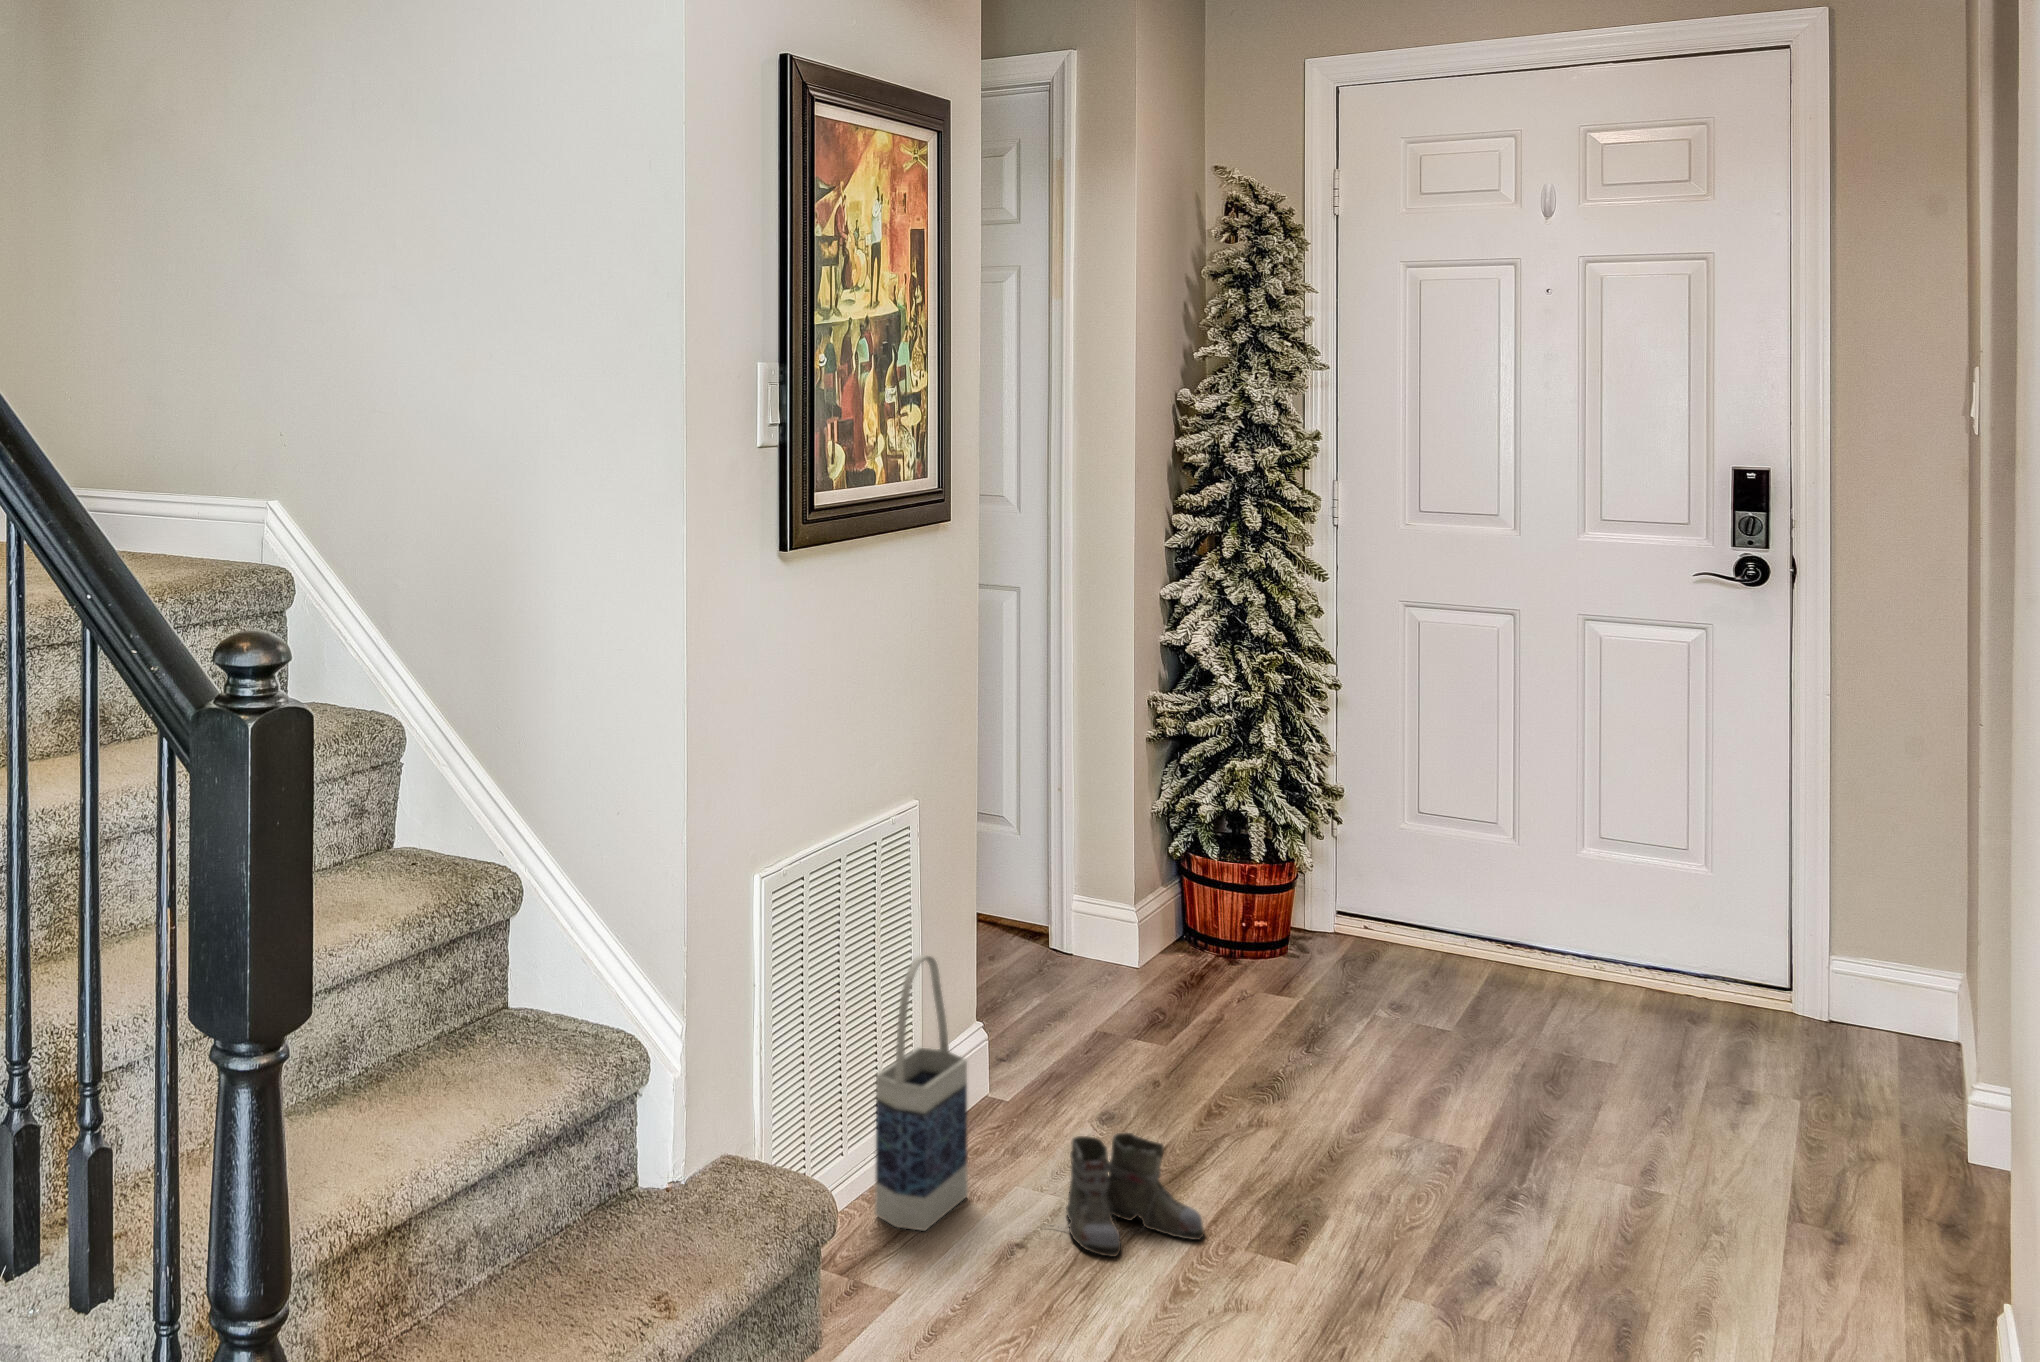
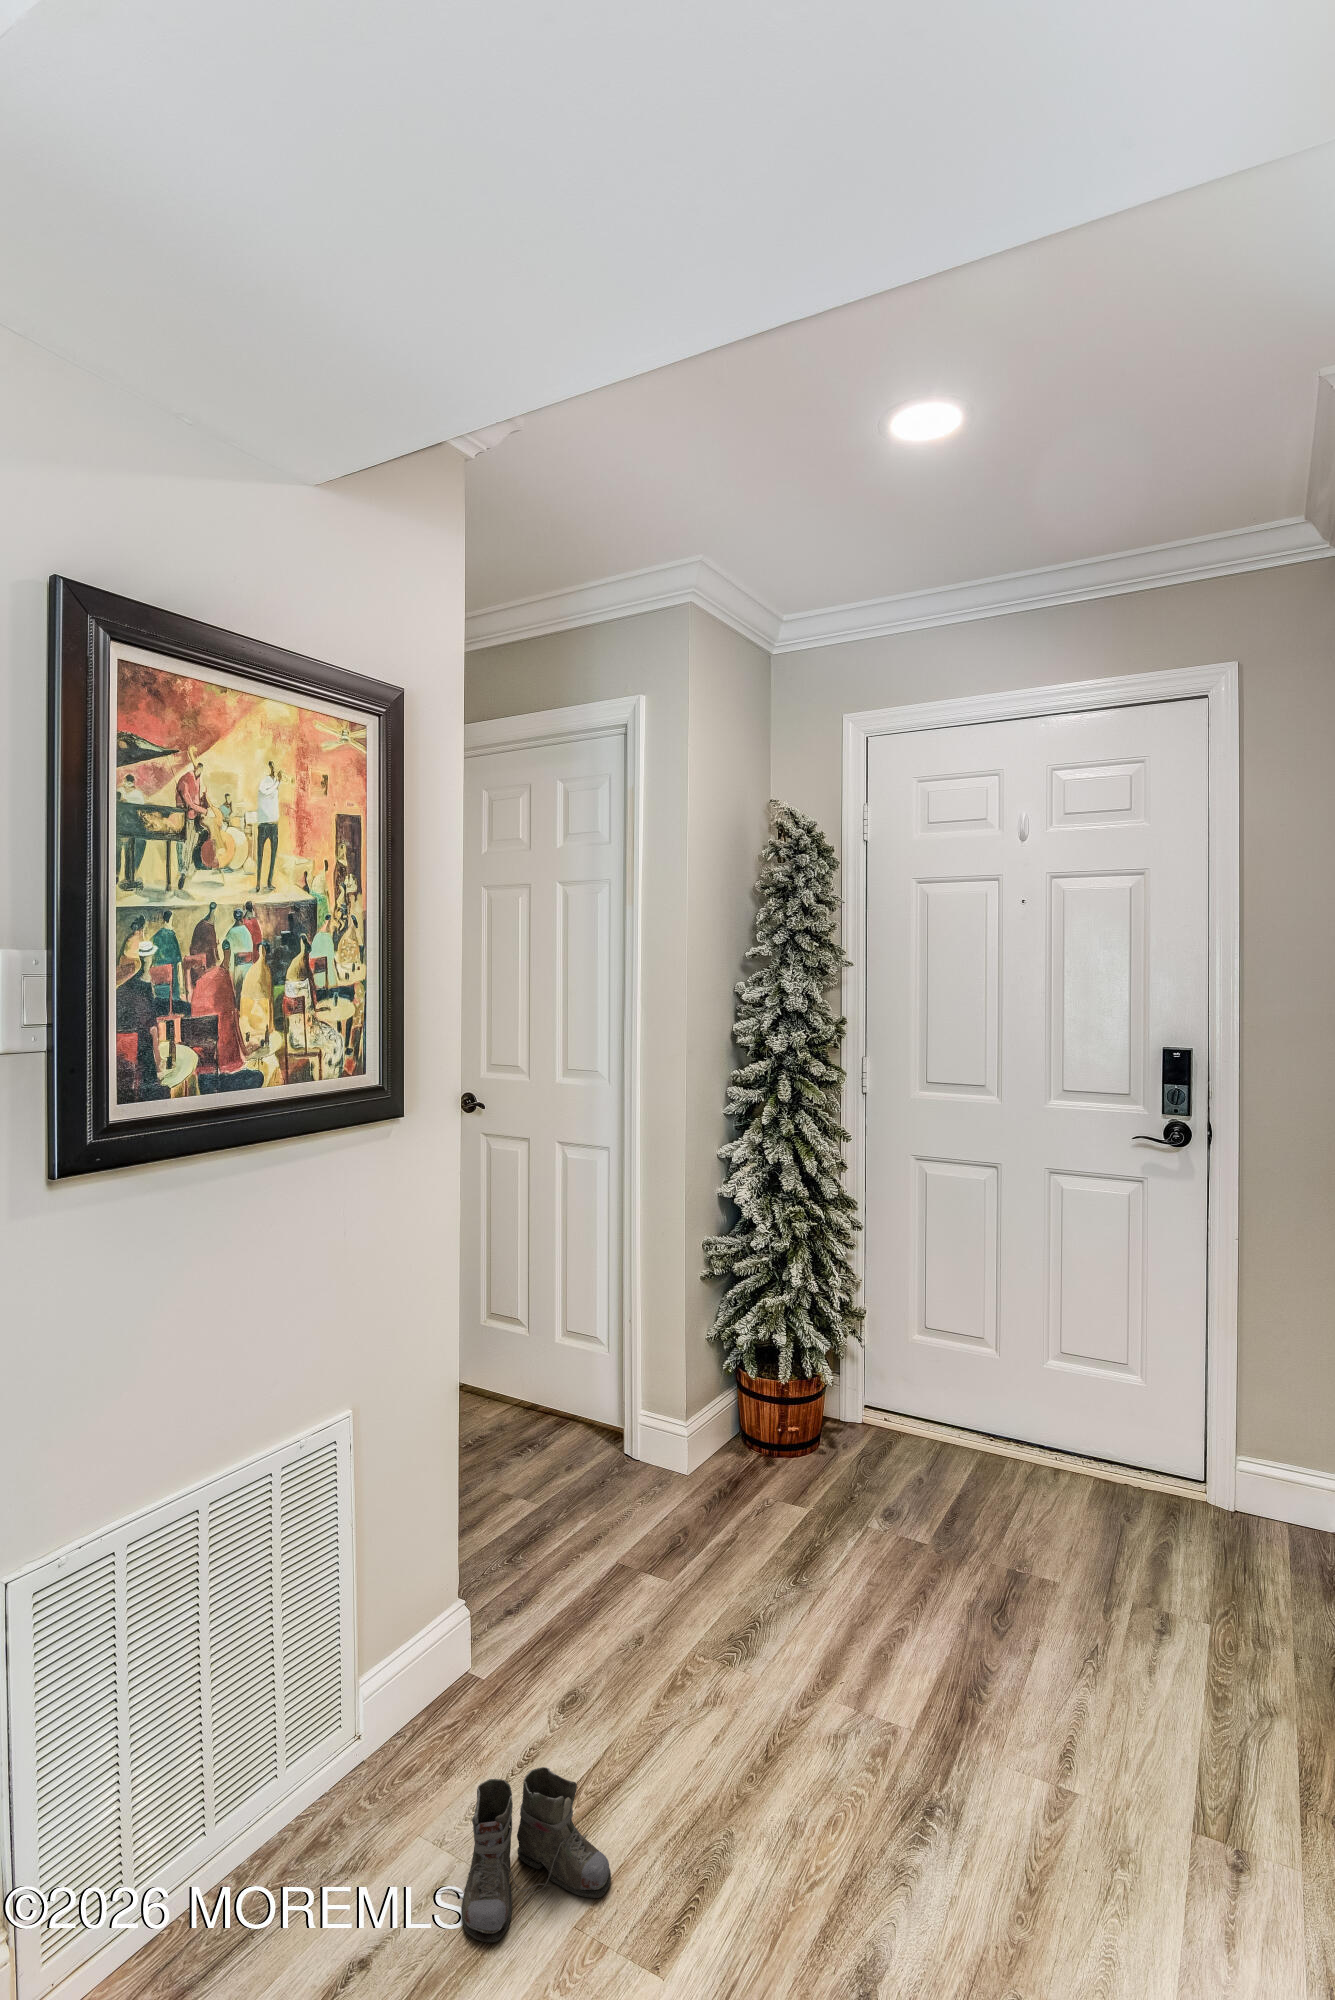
bag: present [875,955,968,1231] -> none [259,1595,381,1916]

